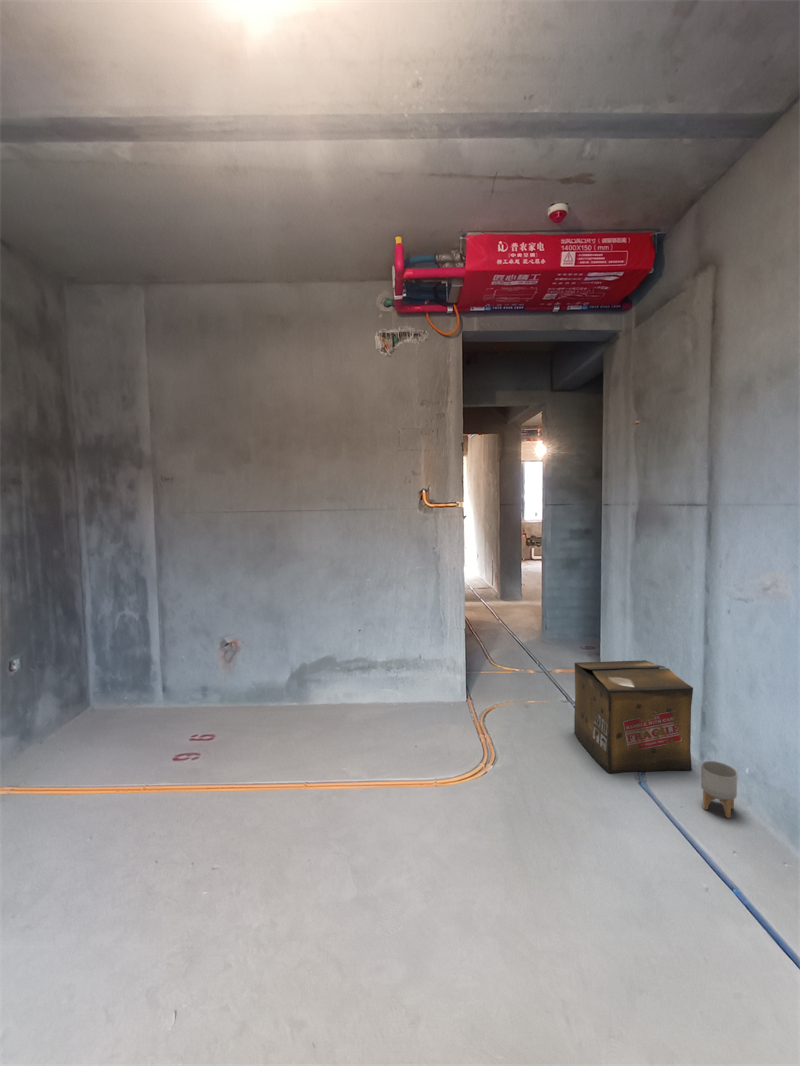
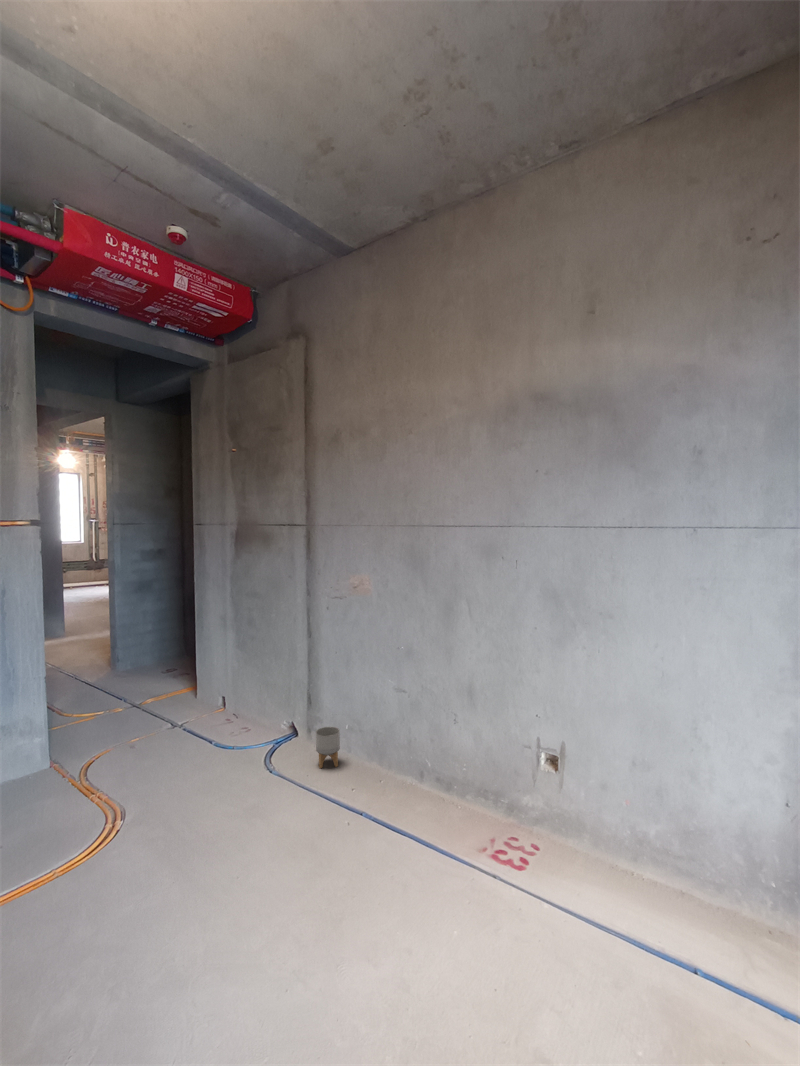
cardboard box: present [574,660,693,773] -> none [194,665,301,775]

